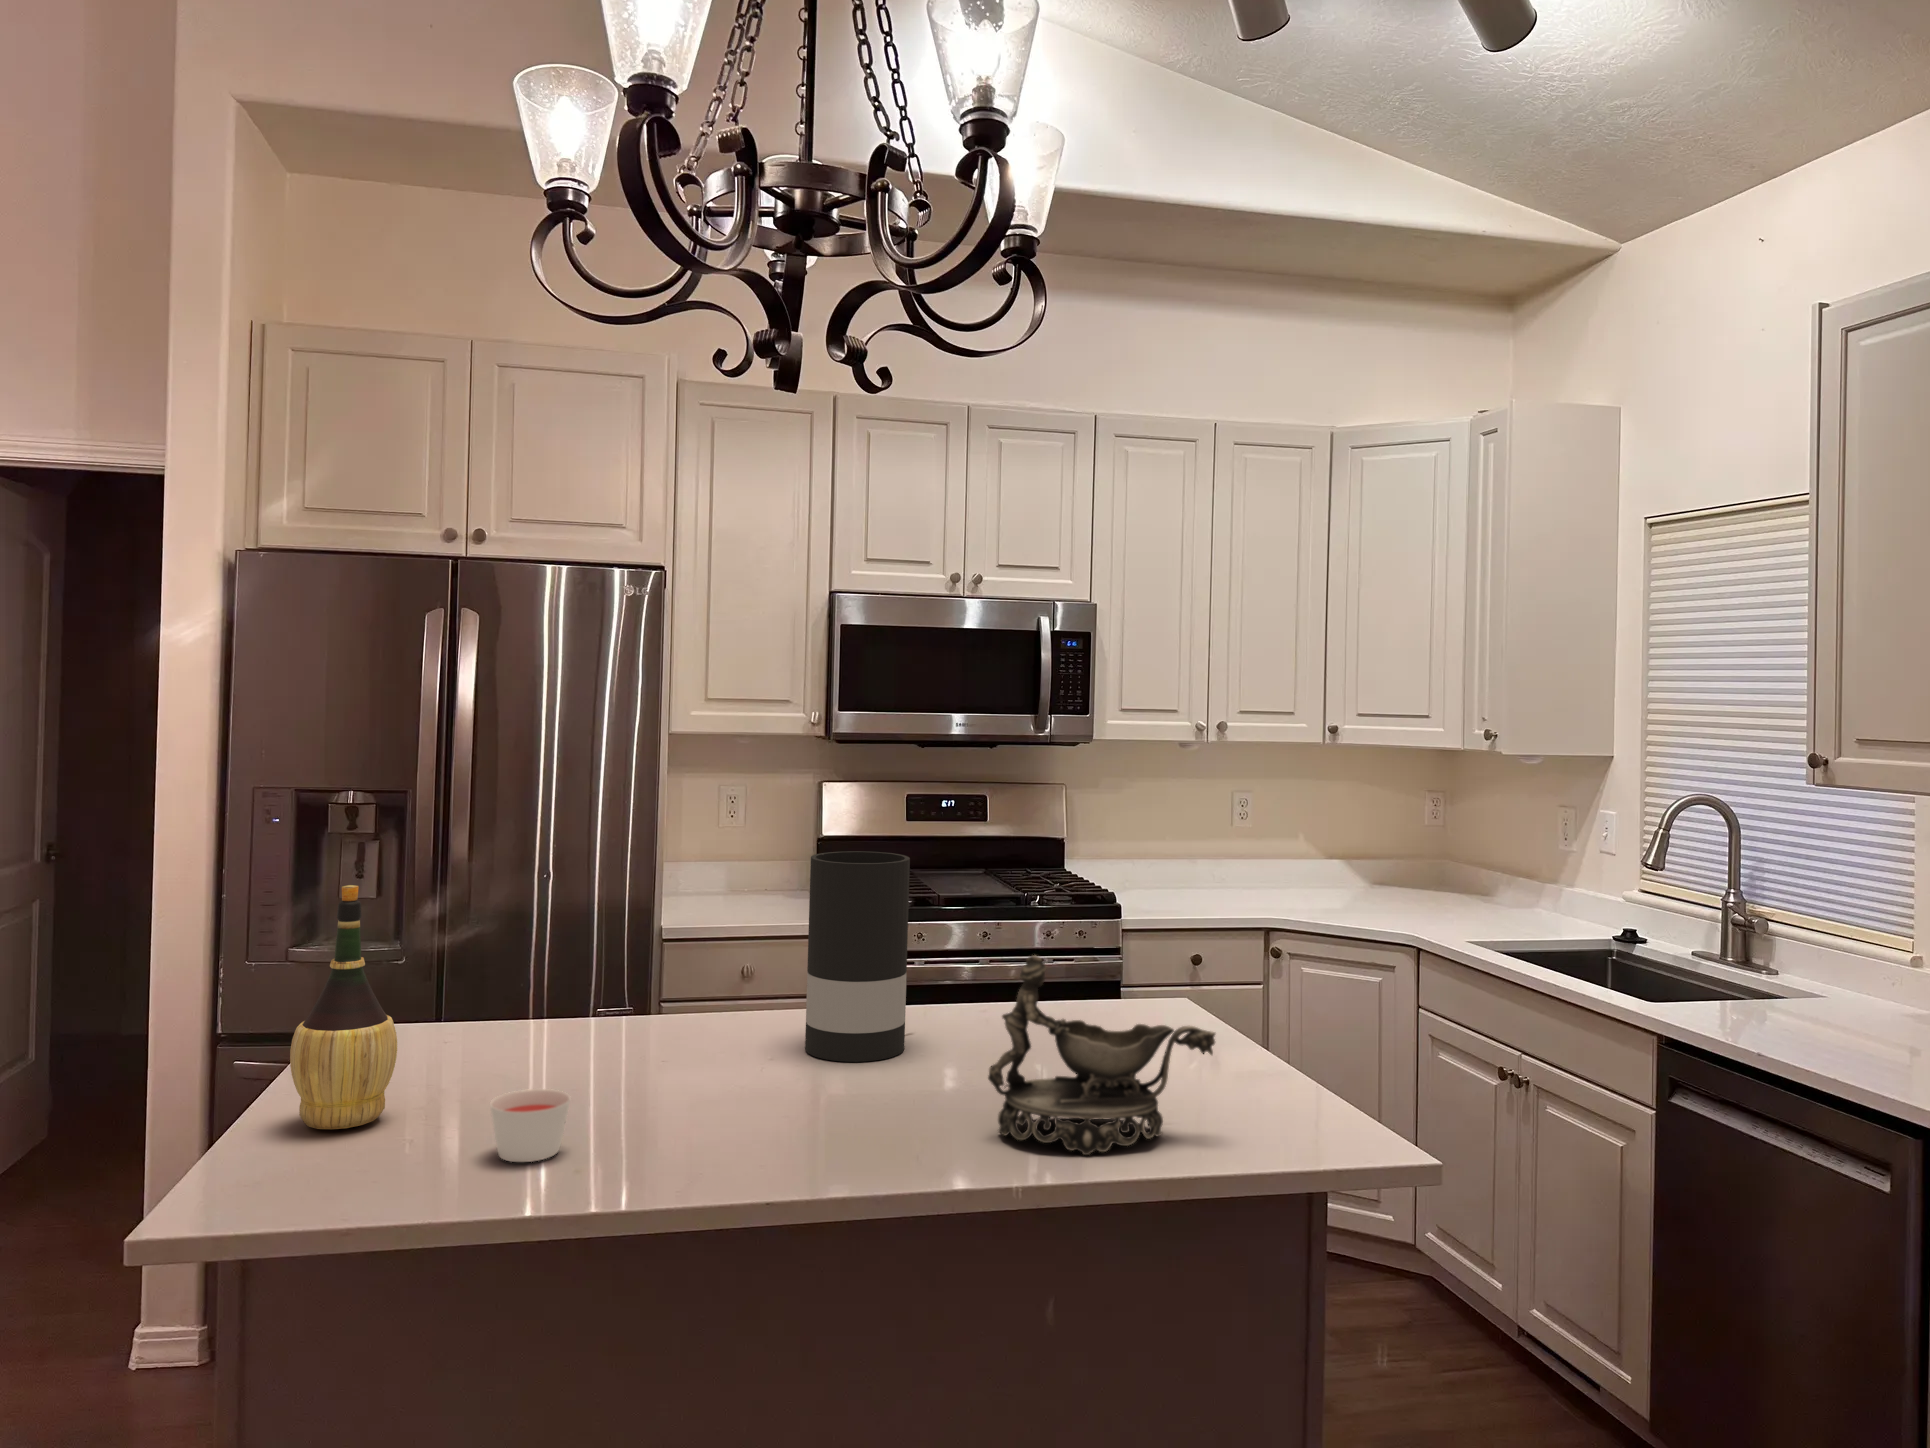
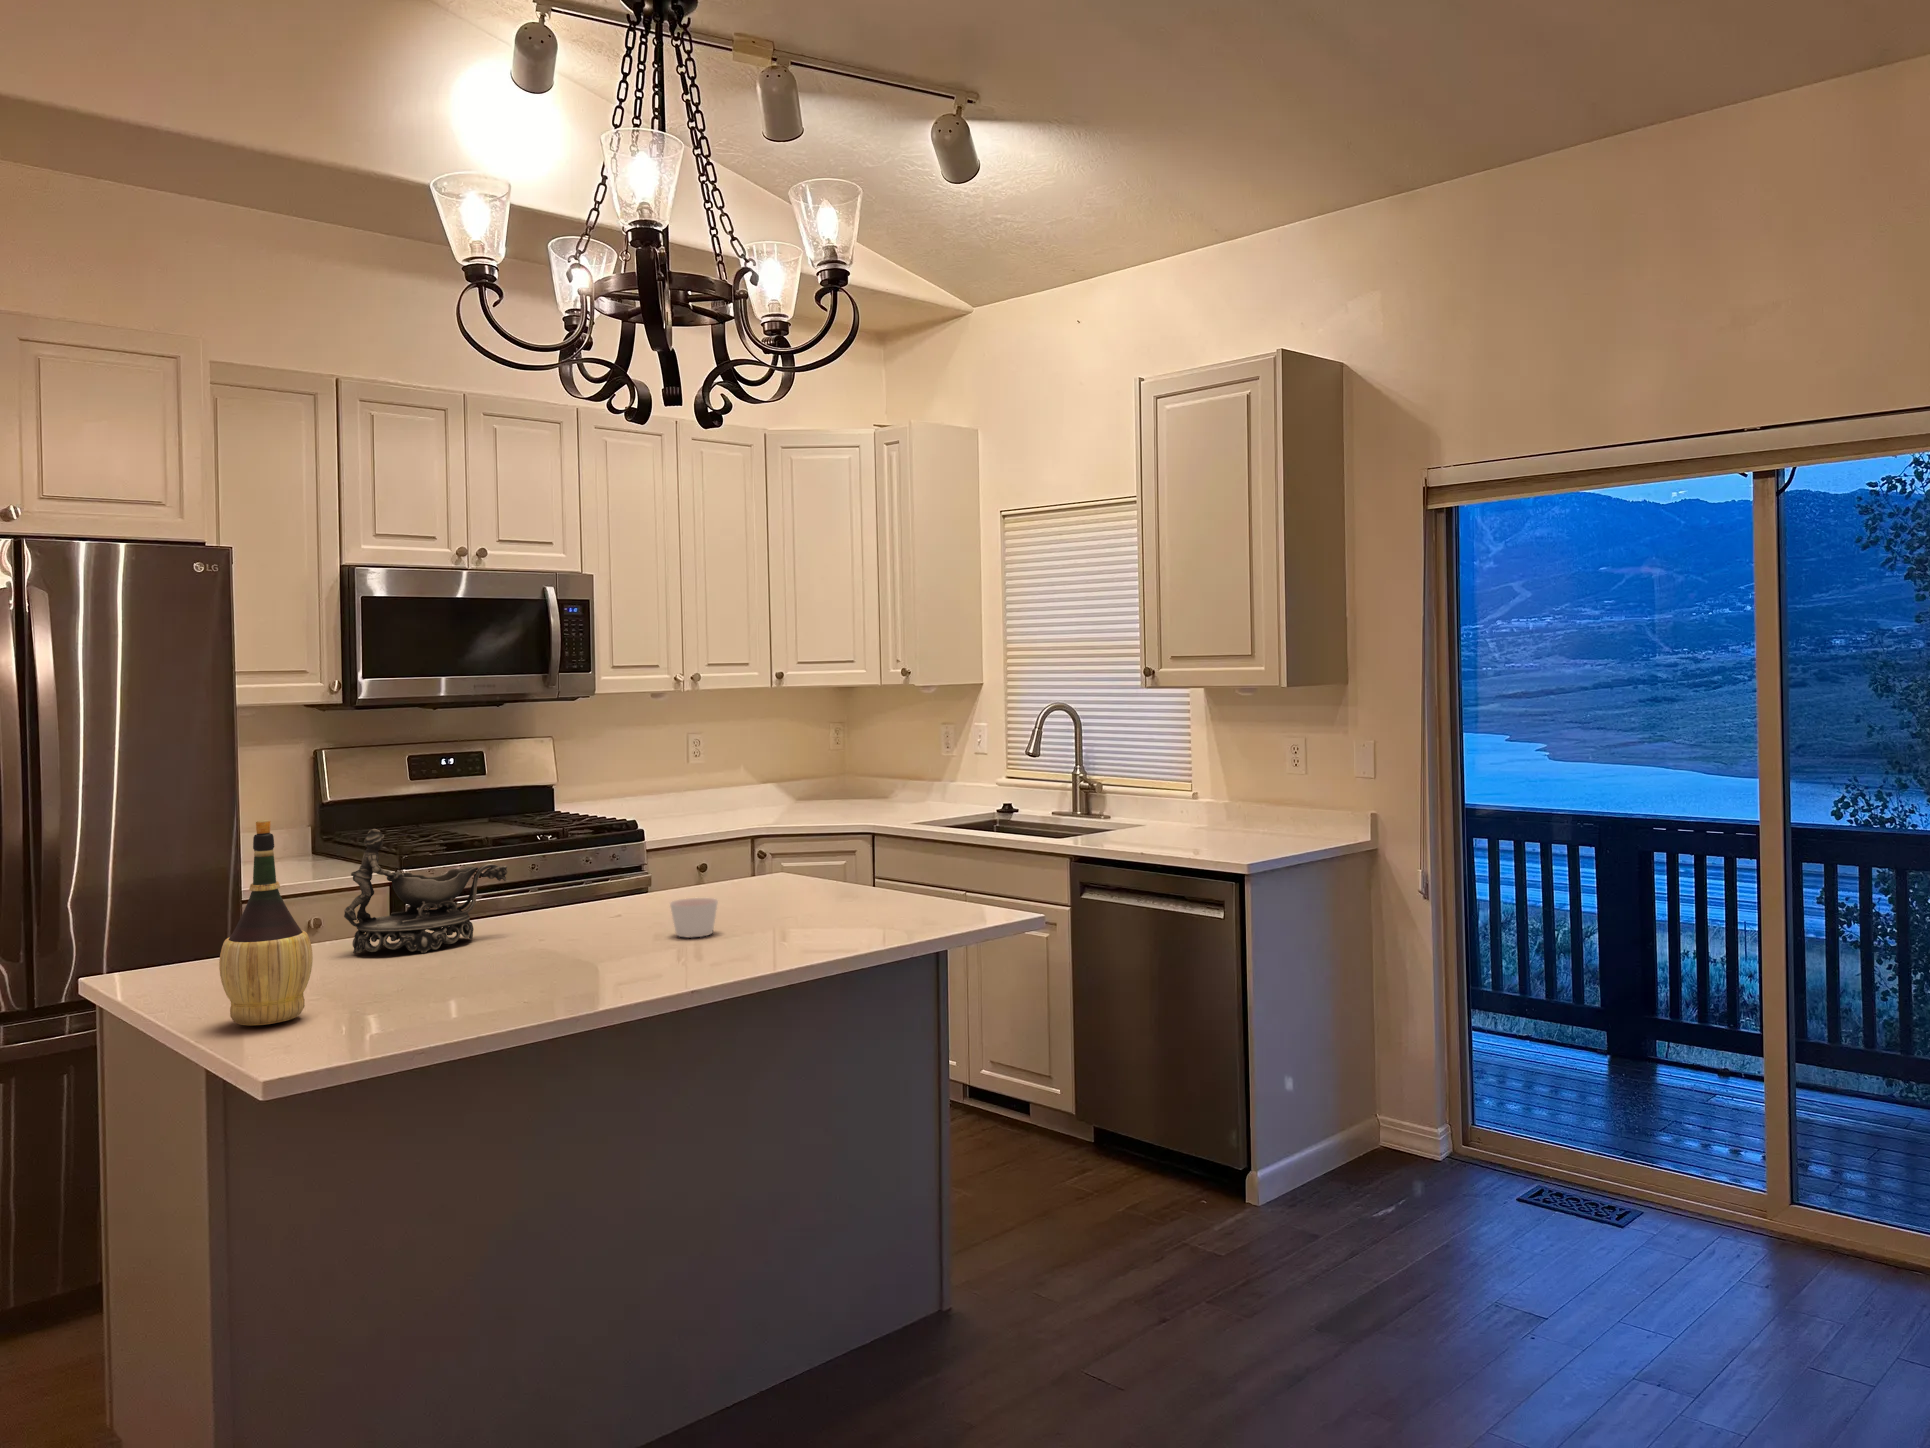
vase: present [805,851,910,1062] -> none [550,775,635,936]
decorative bowl: present [988,956,1215,1155] -> present [344,829,507,953]
candle: present [490,1089,570,1162] -> present [670,898,718,938]

